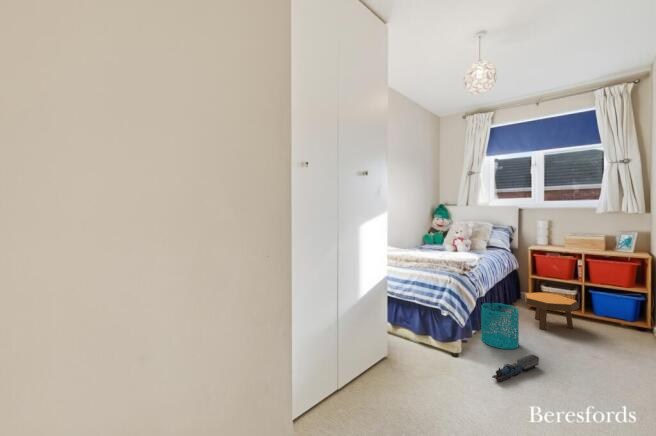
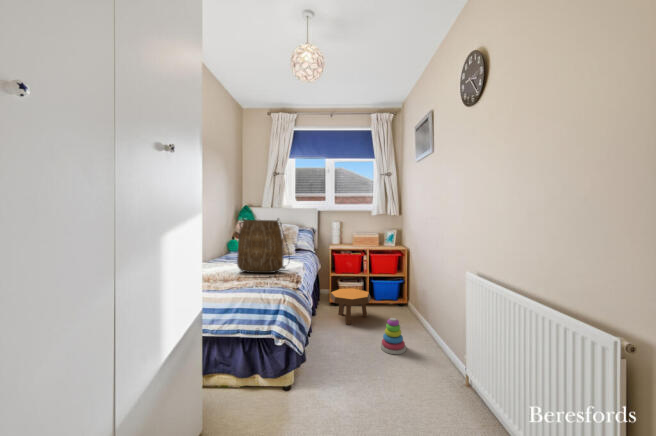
tote bag: none [419,215,463,260] -> present [237,218,290,273]
wastebasket: present [481,303,519,349] -> none [306,310,340,361]
stacking toy: none [572,327,608,368] -> present [381,318,406,354]
toy train: present [493,355,539,382] -> none [339,360,366,410]

